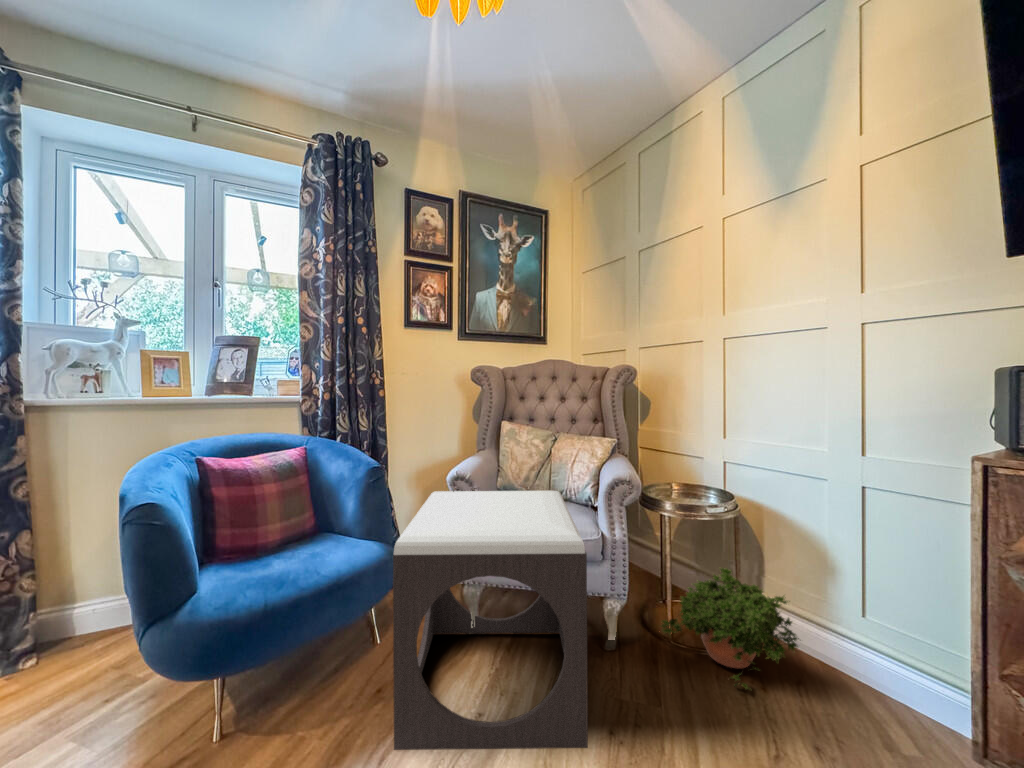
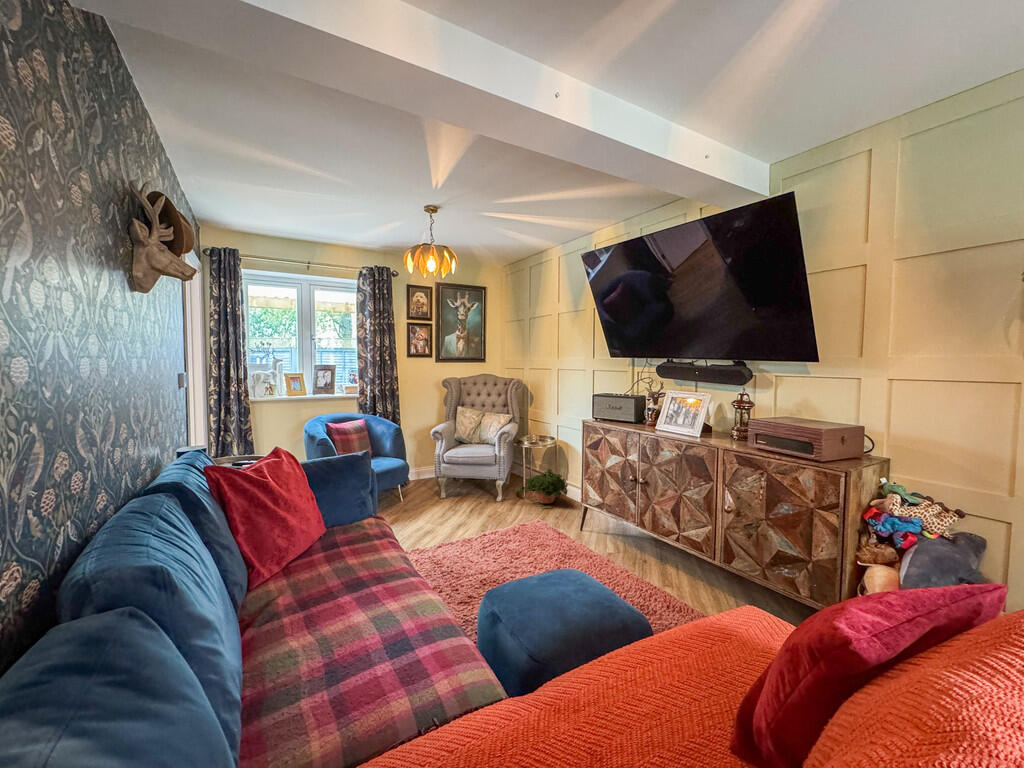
footstool: present [393,491,588,750] -> none [413,437,482,519]

